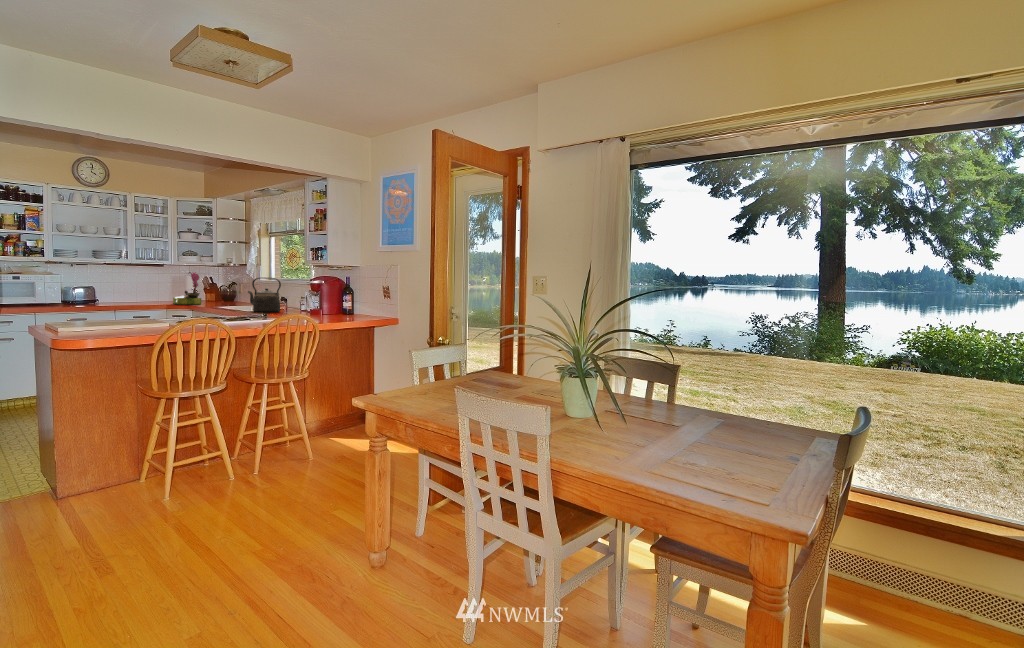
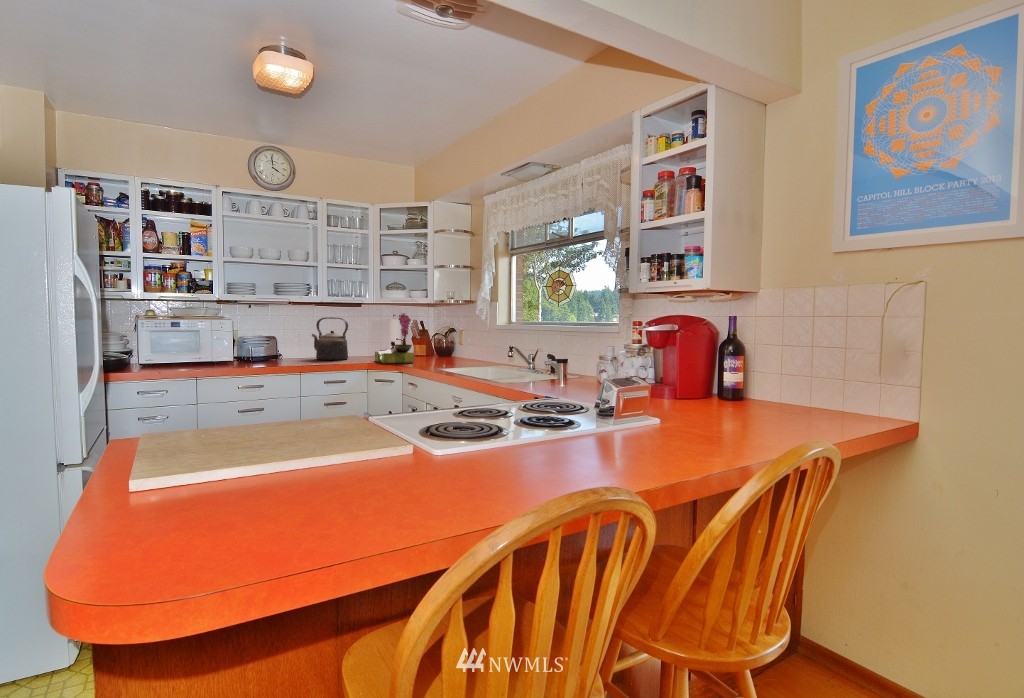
kettle: present [248,278,281,312] -> present [312,317,348,360]

